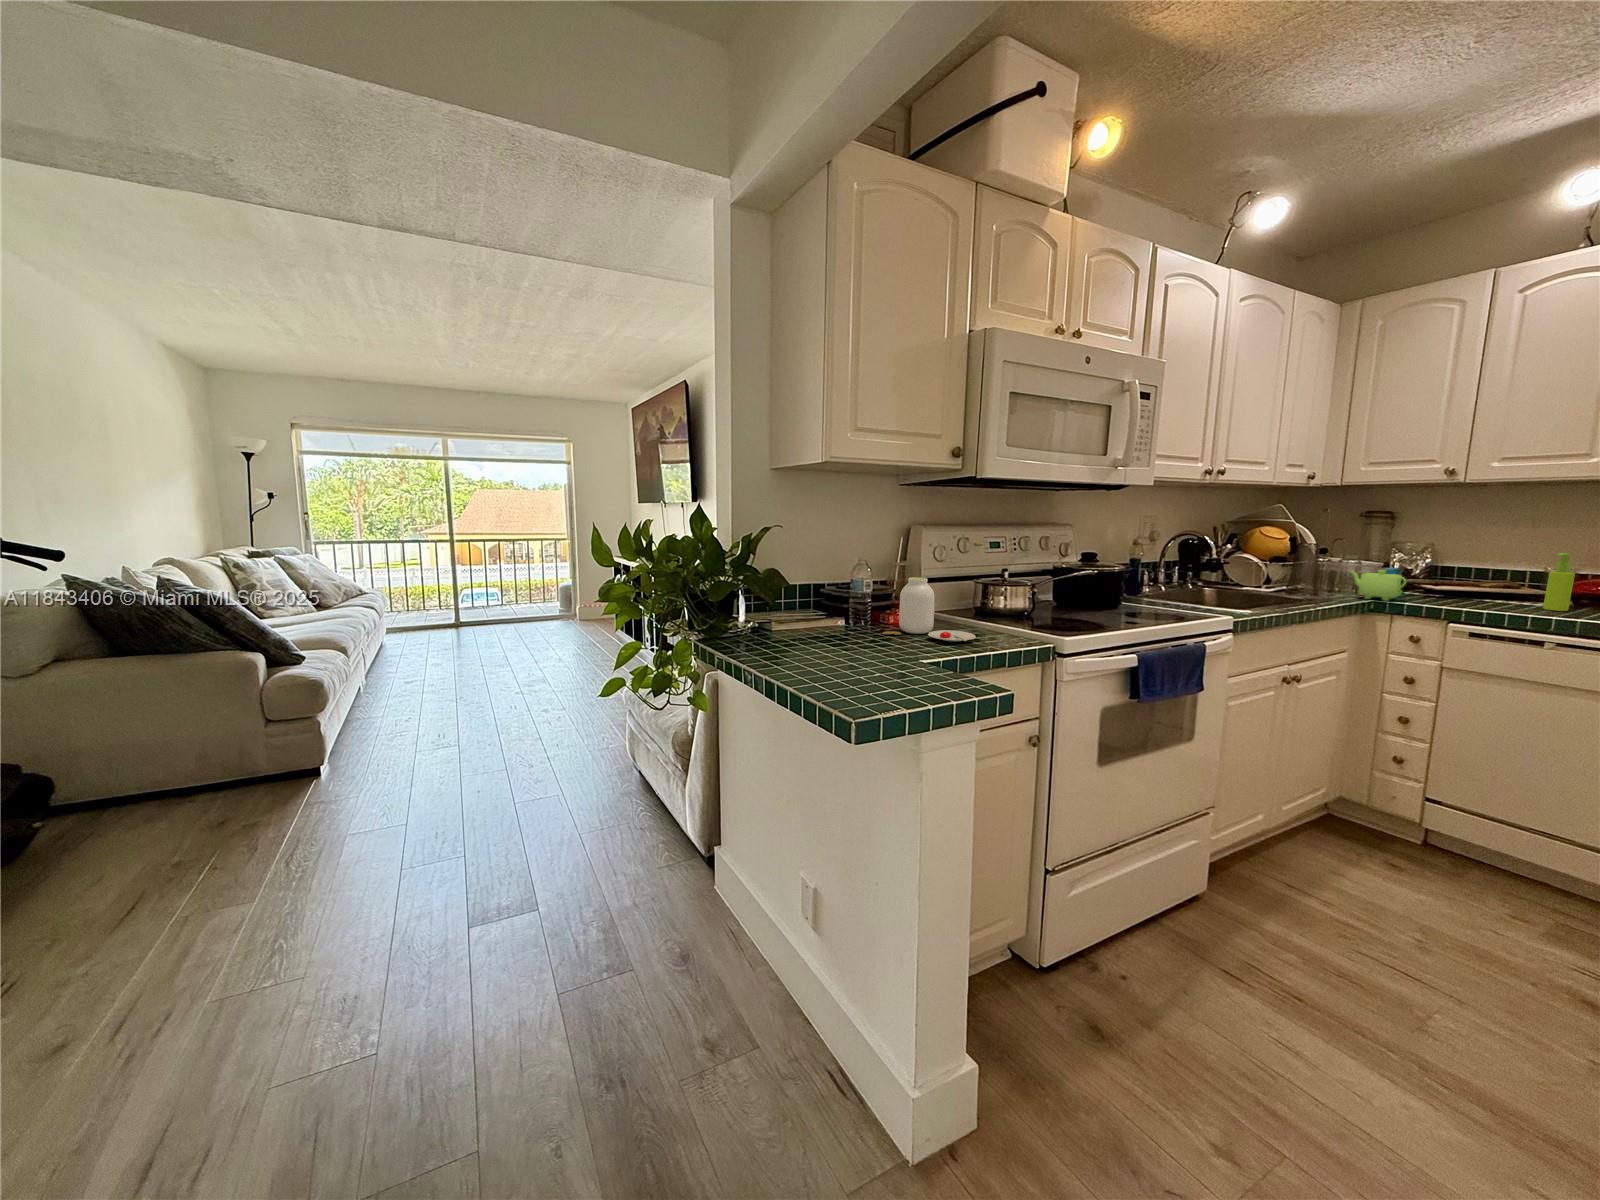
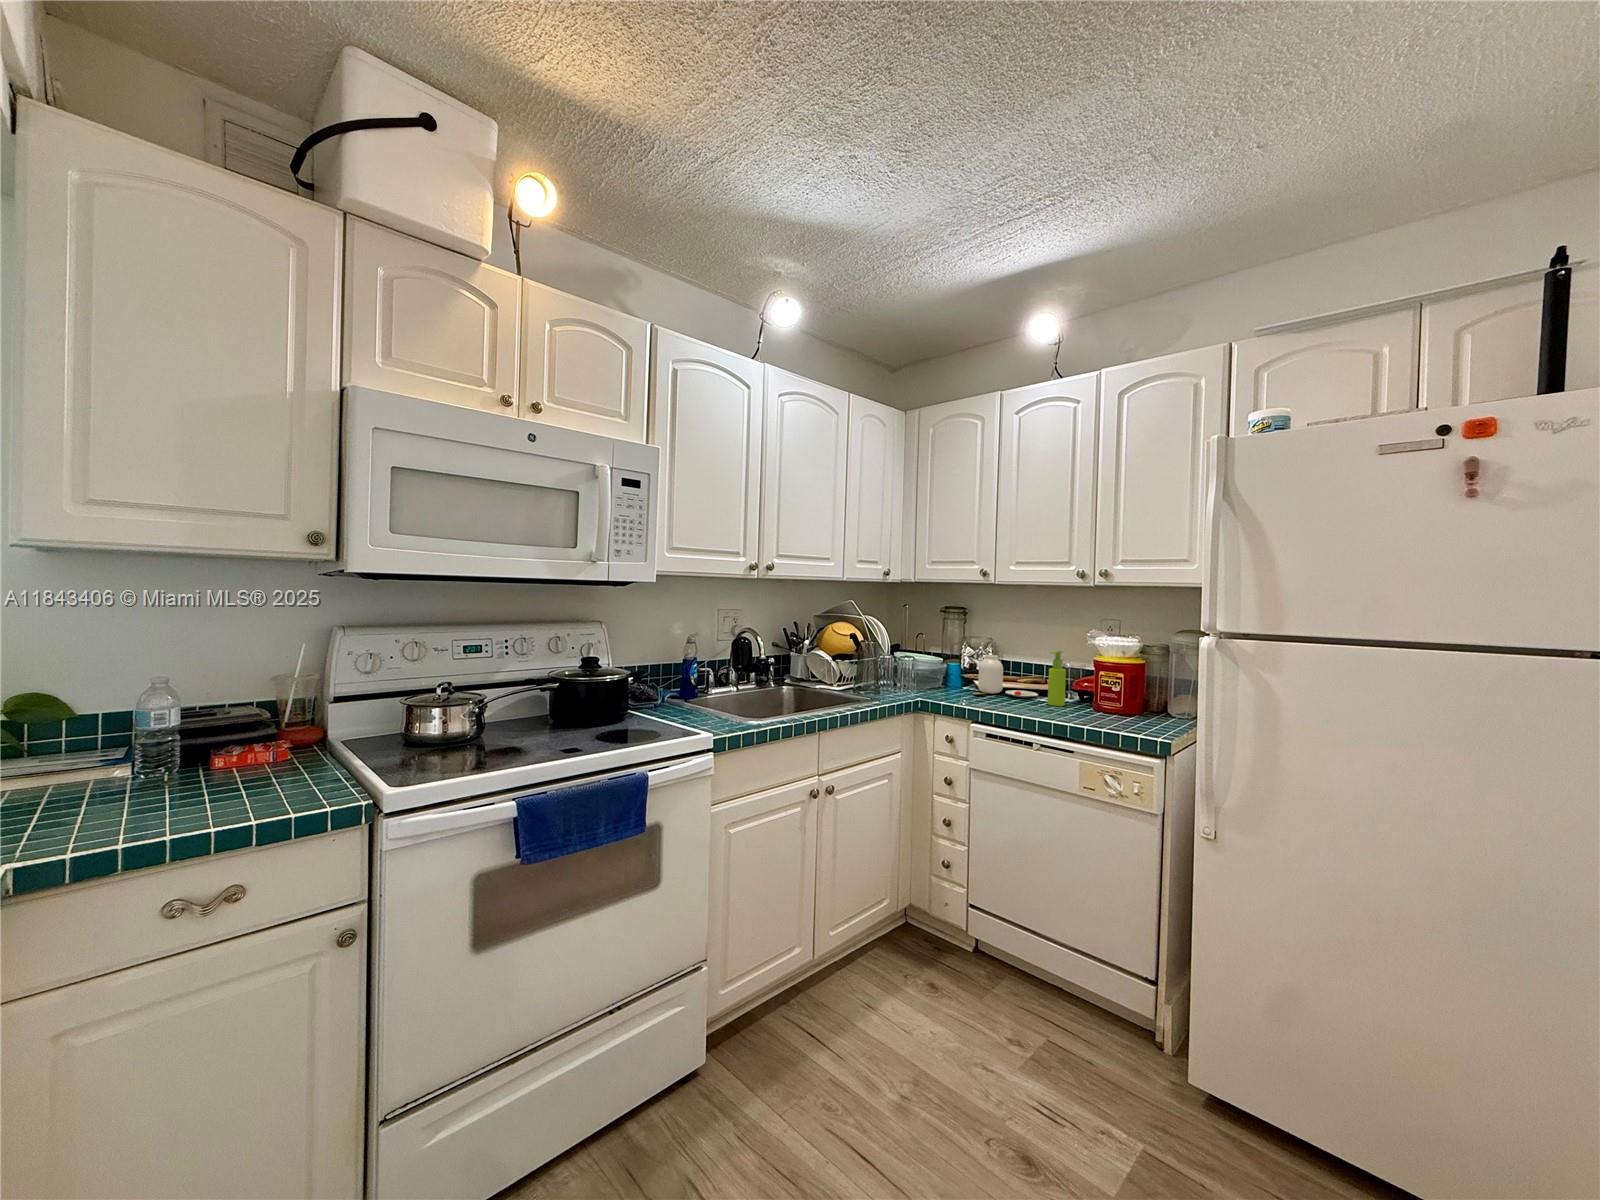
teapot: present [1350,570,1406,601] -> none [904,667,947,698]
jar: present [882,577,976,642] -> present [972,655,1038,697]

